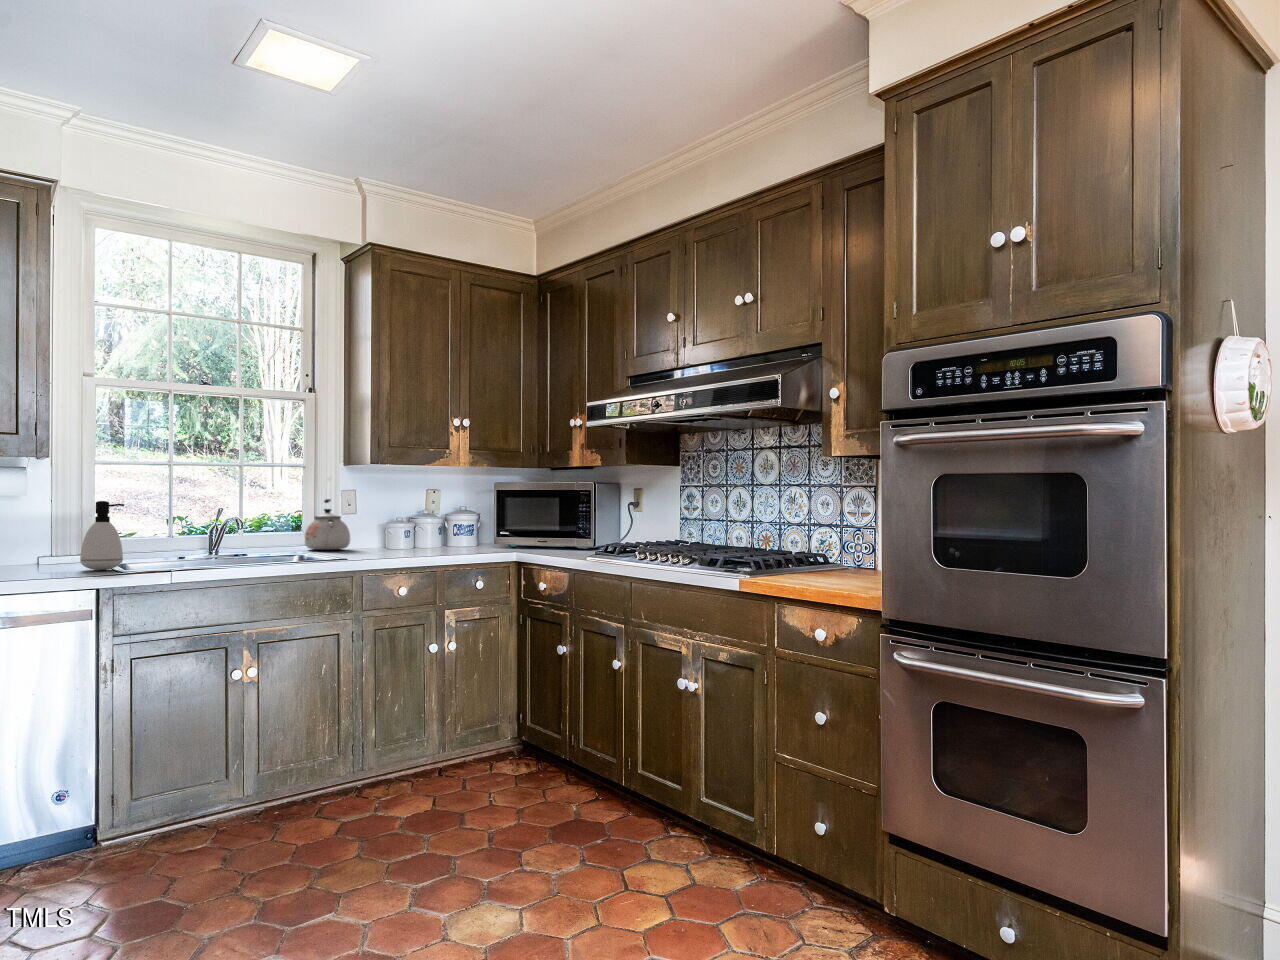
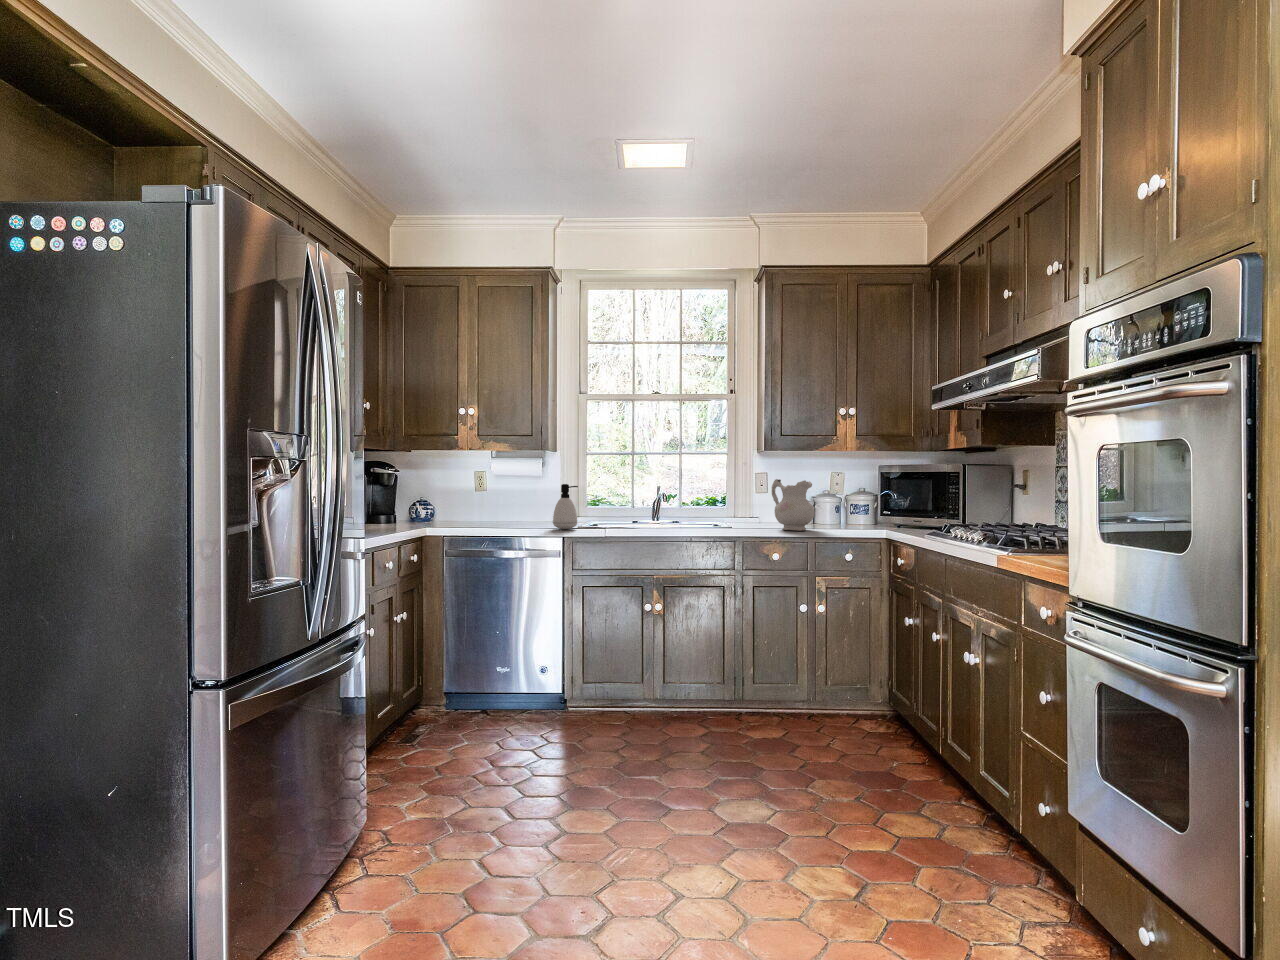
ceramic pitcher: none [387,497,443,559] -> present [772,479,814,531]
kettle: present [305,499,350,550] -> none [733,480,766,519]

